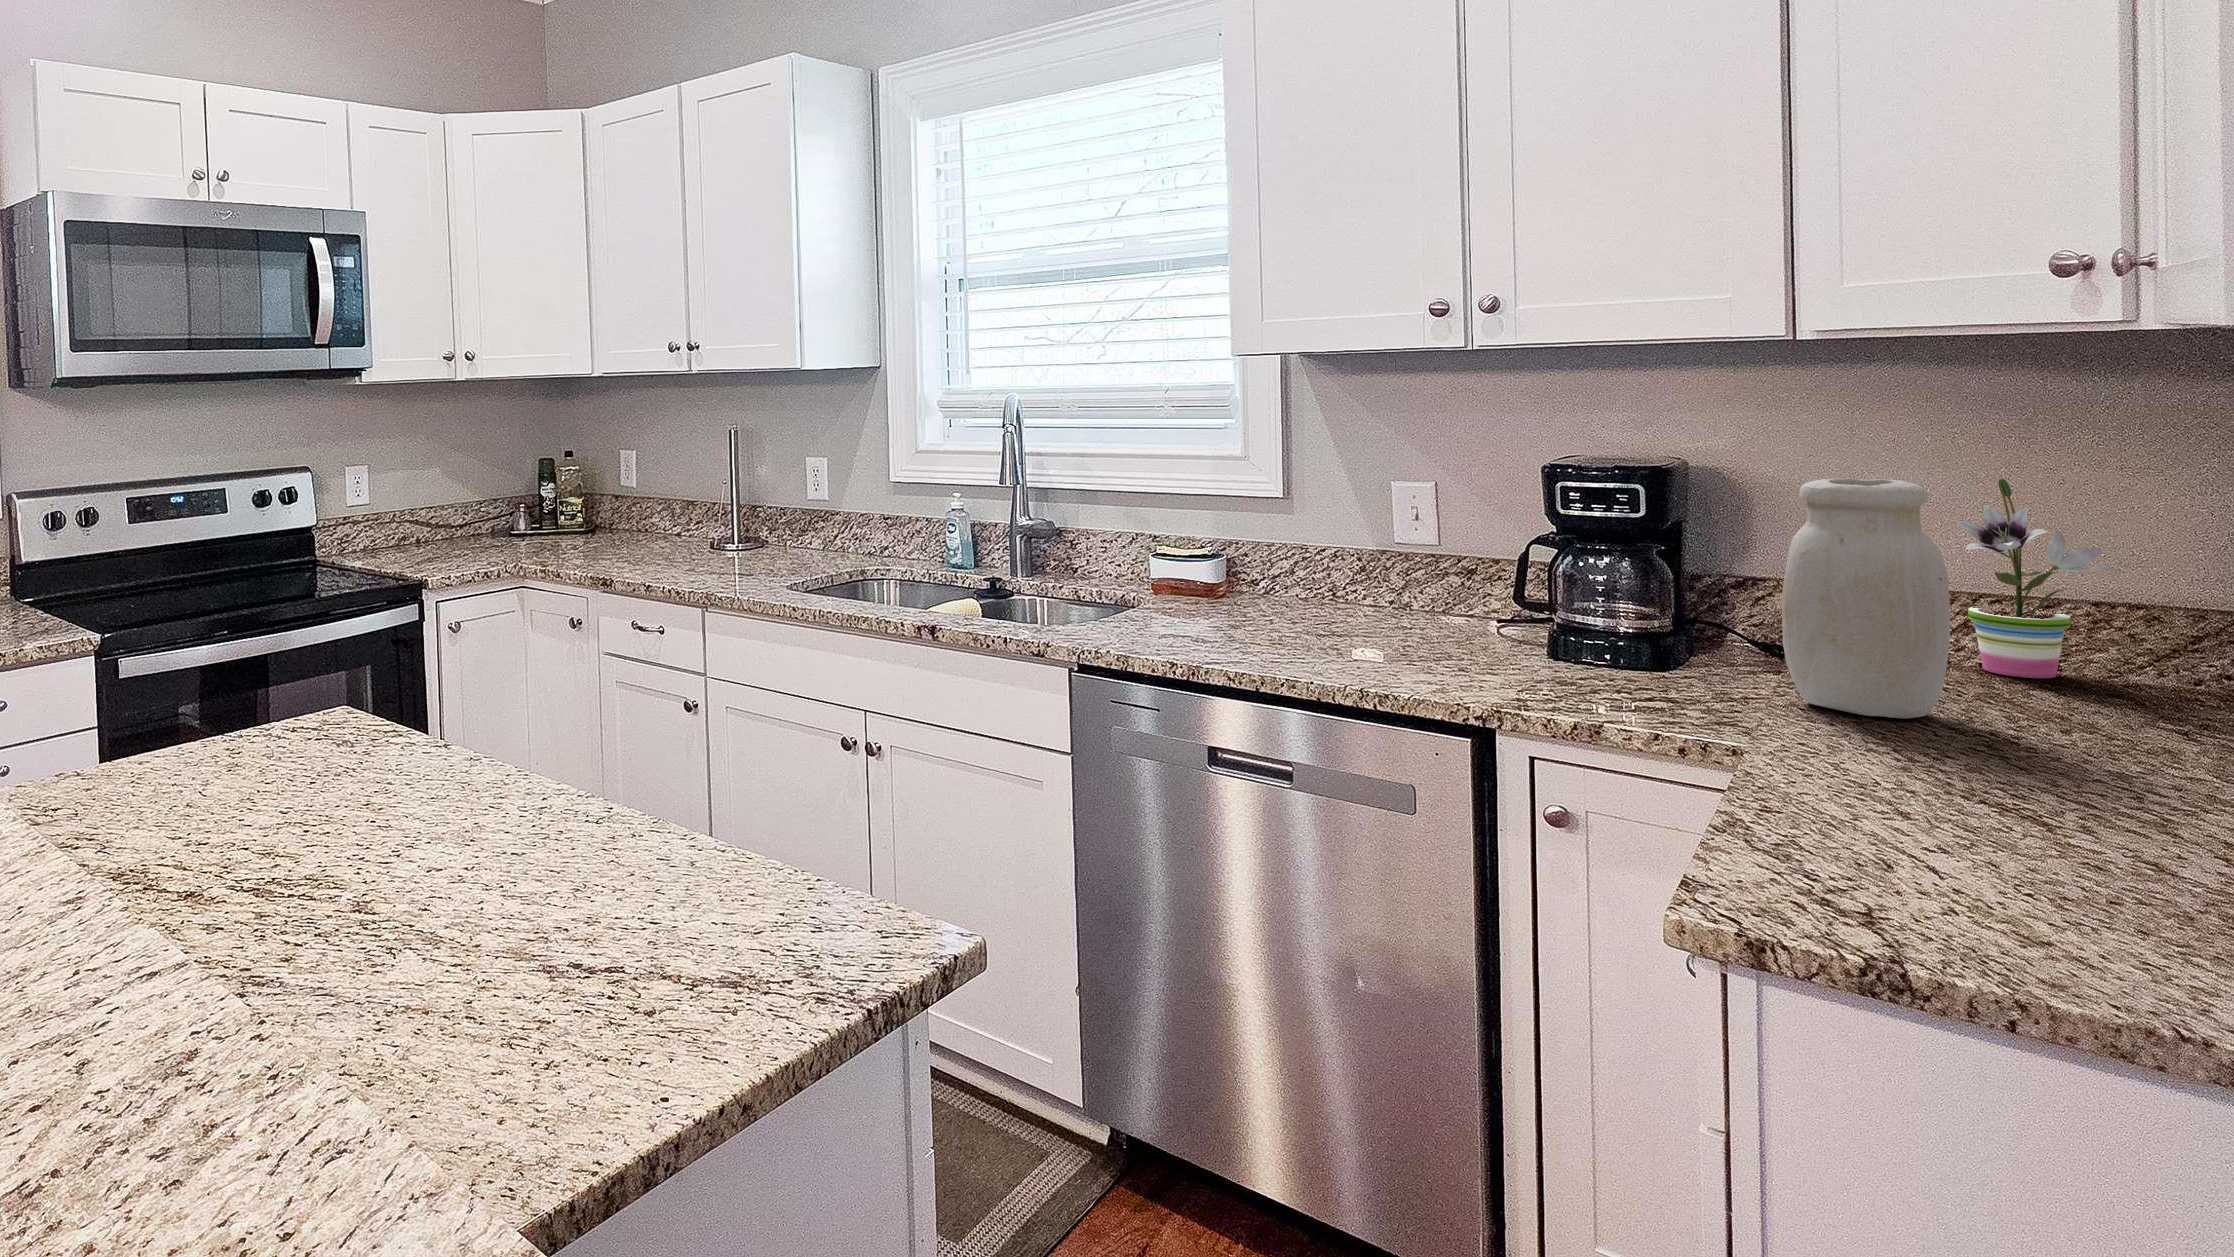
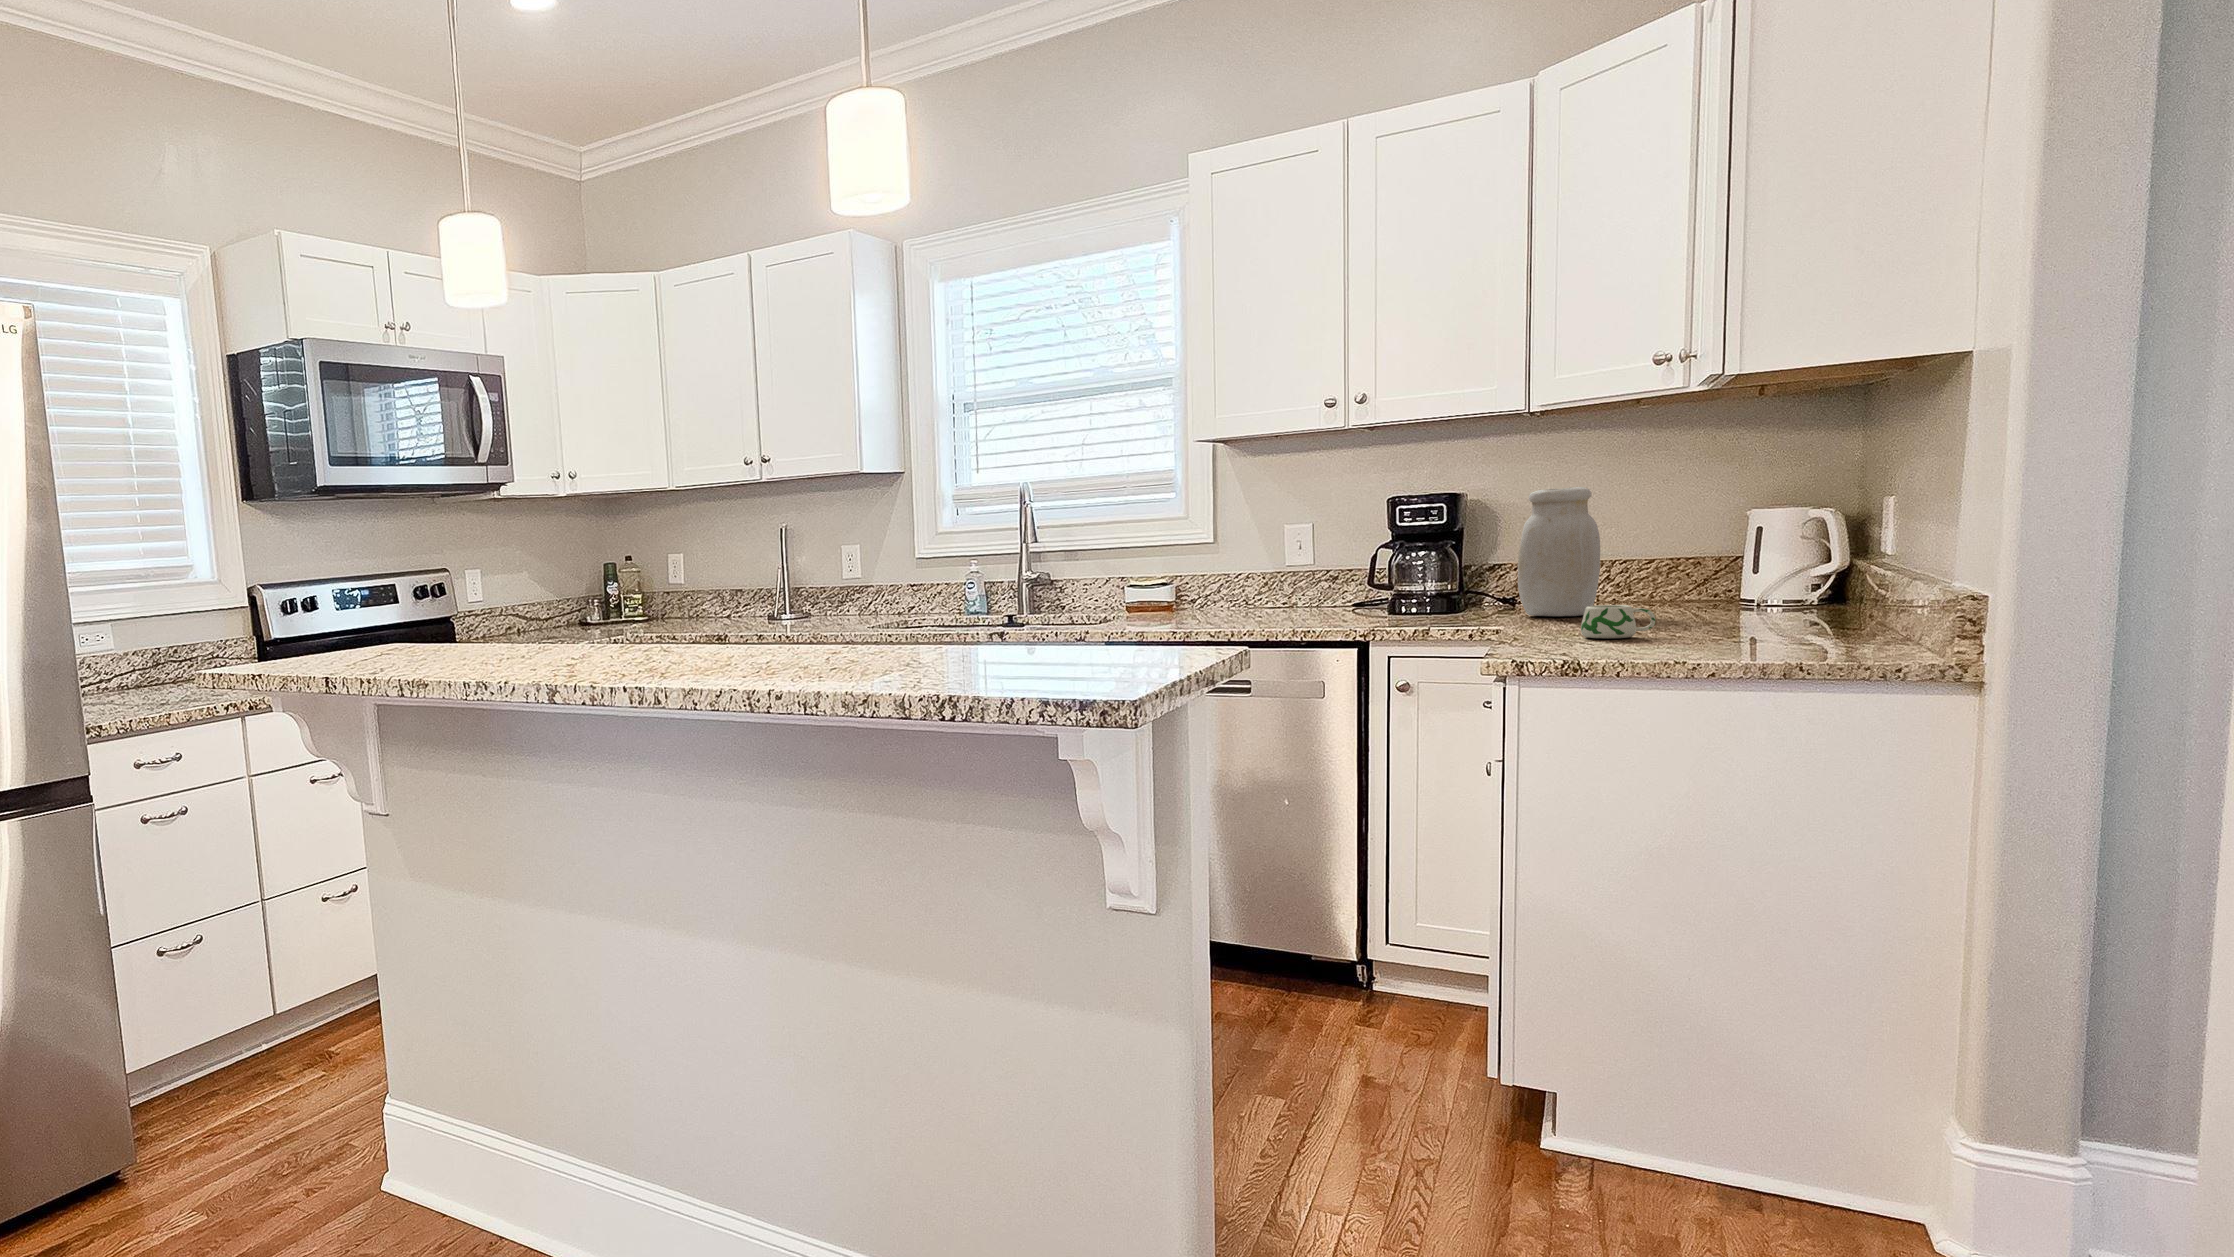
potted plant: present [1956,479,2120,678] -> none [1604,483,1683,604]
mug: none [1911,768,2091,856] -> present [1581,605,1655,639]

